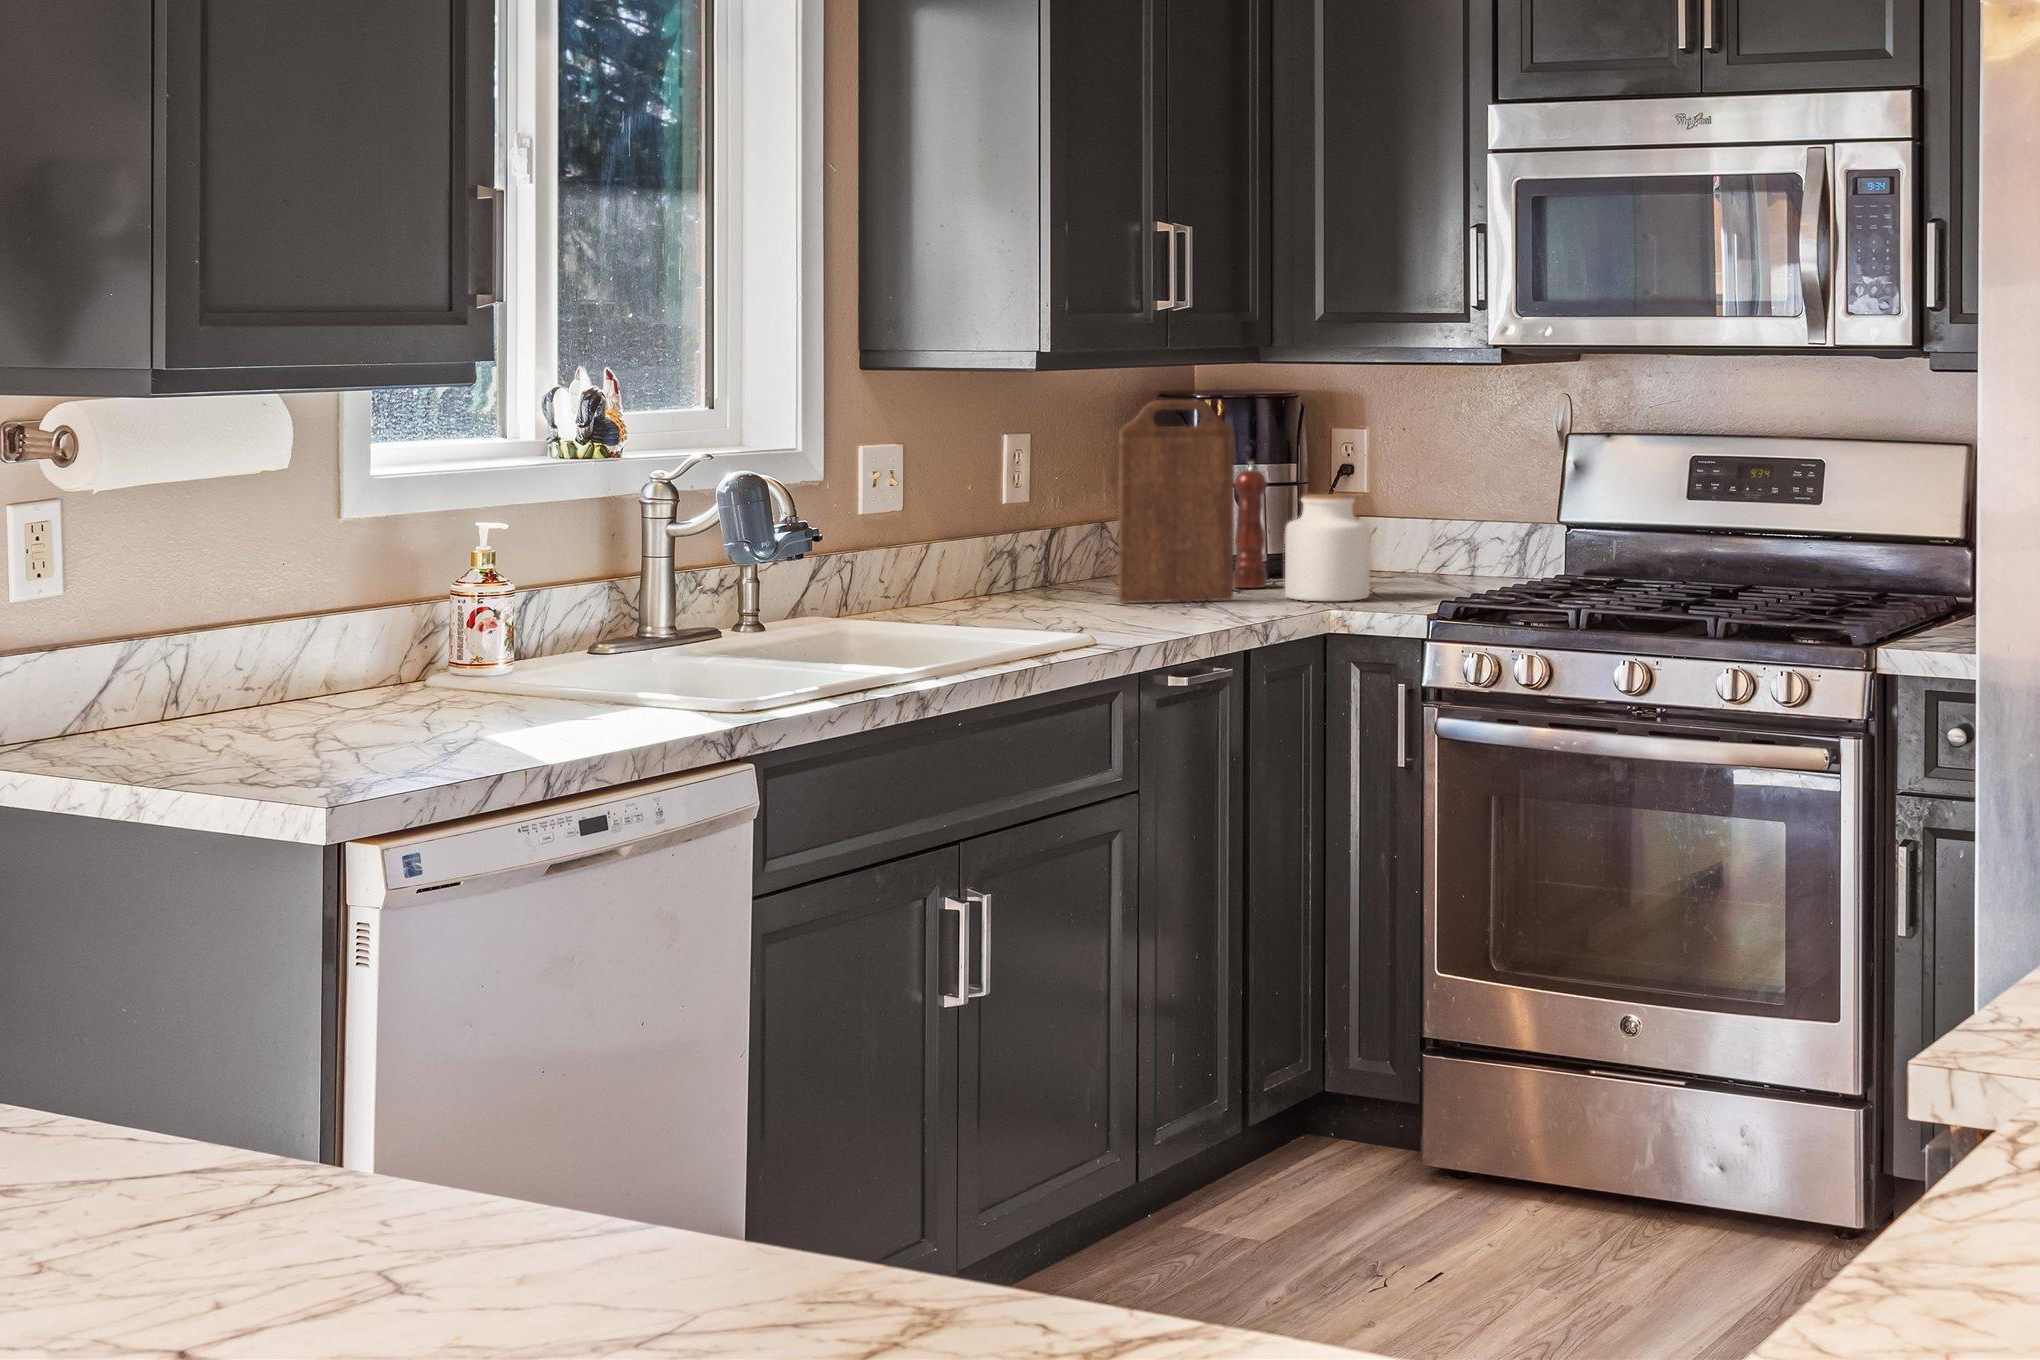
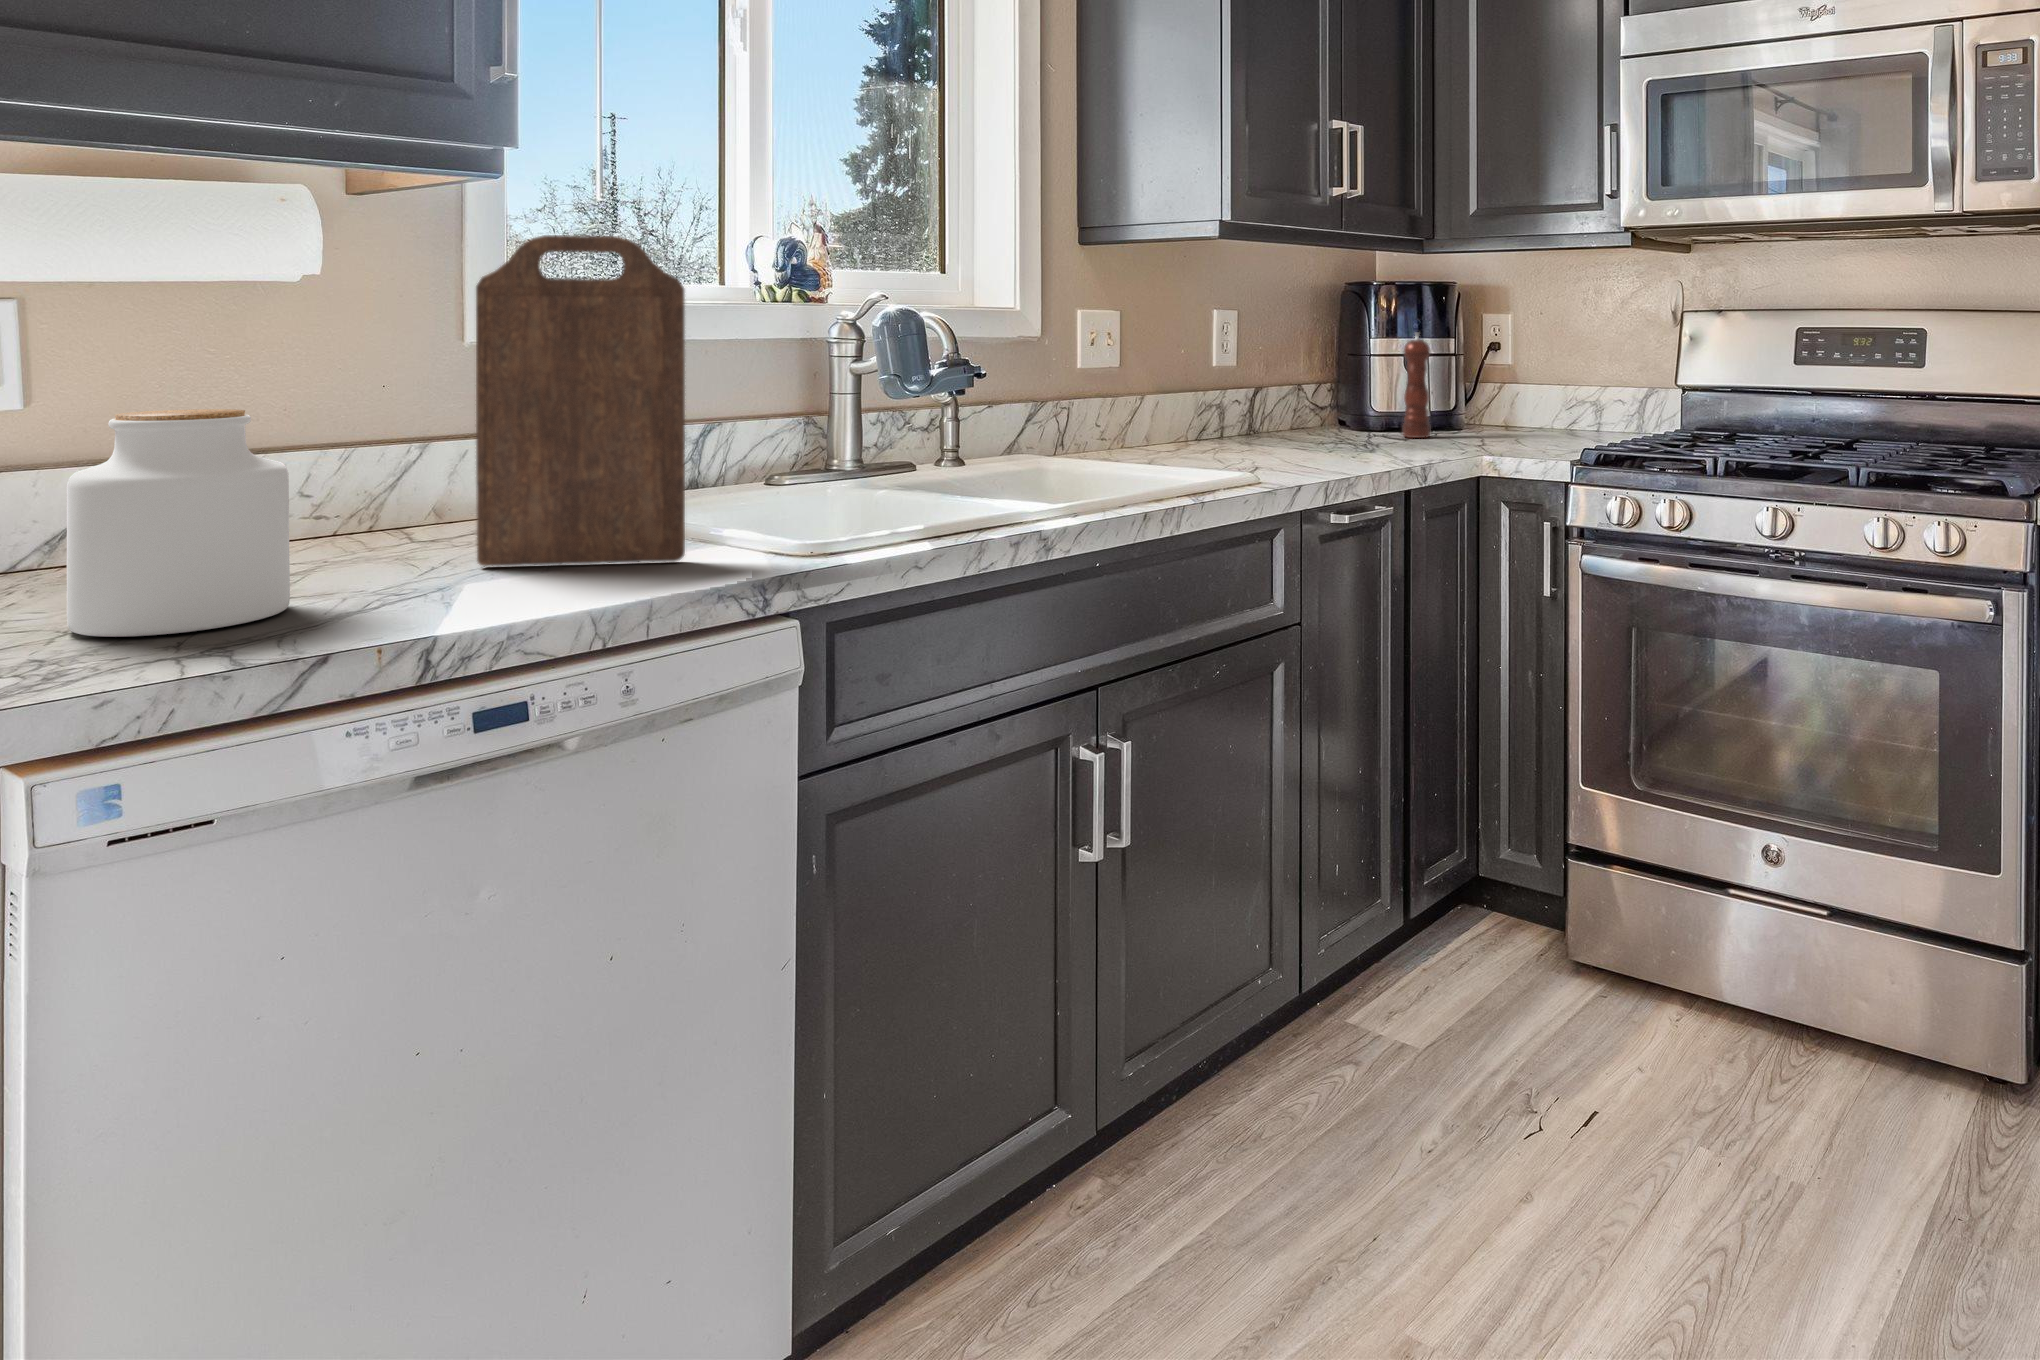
cutting board: present [1118,400,1234,603] -> present [476,235,685,566]
jar: present [1285,494,1370,601] -> present [67,409,290,637]

